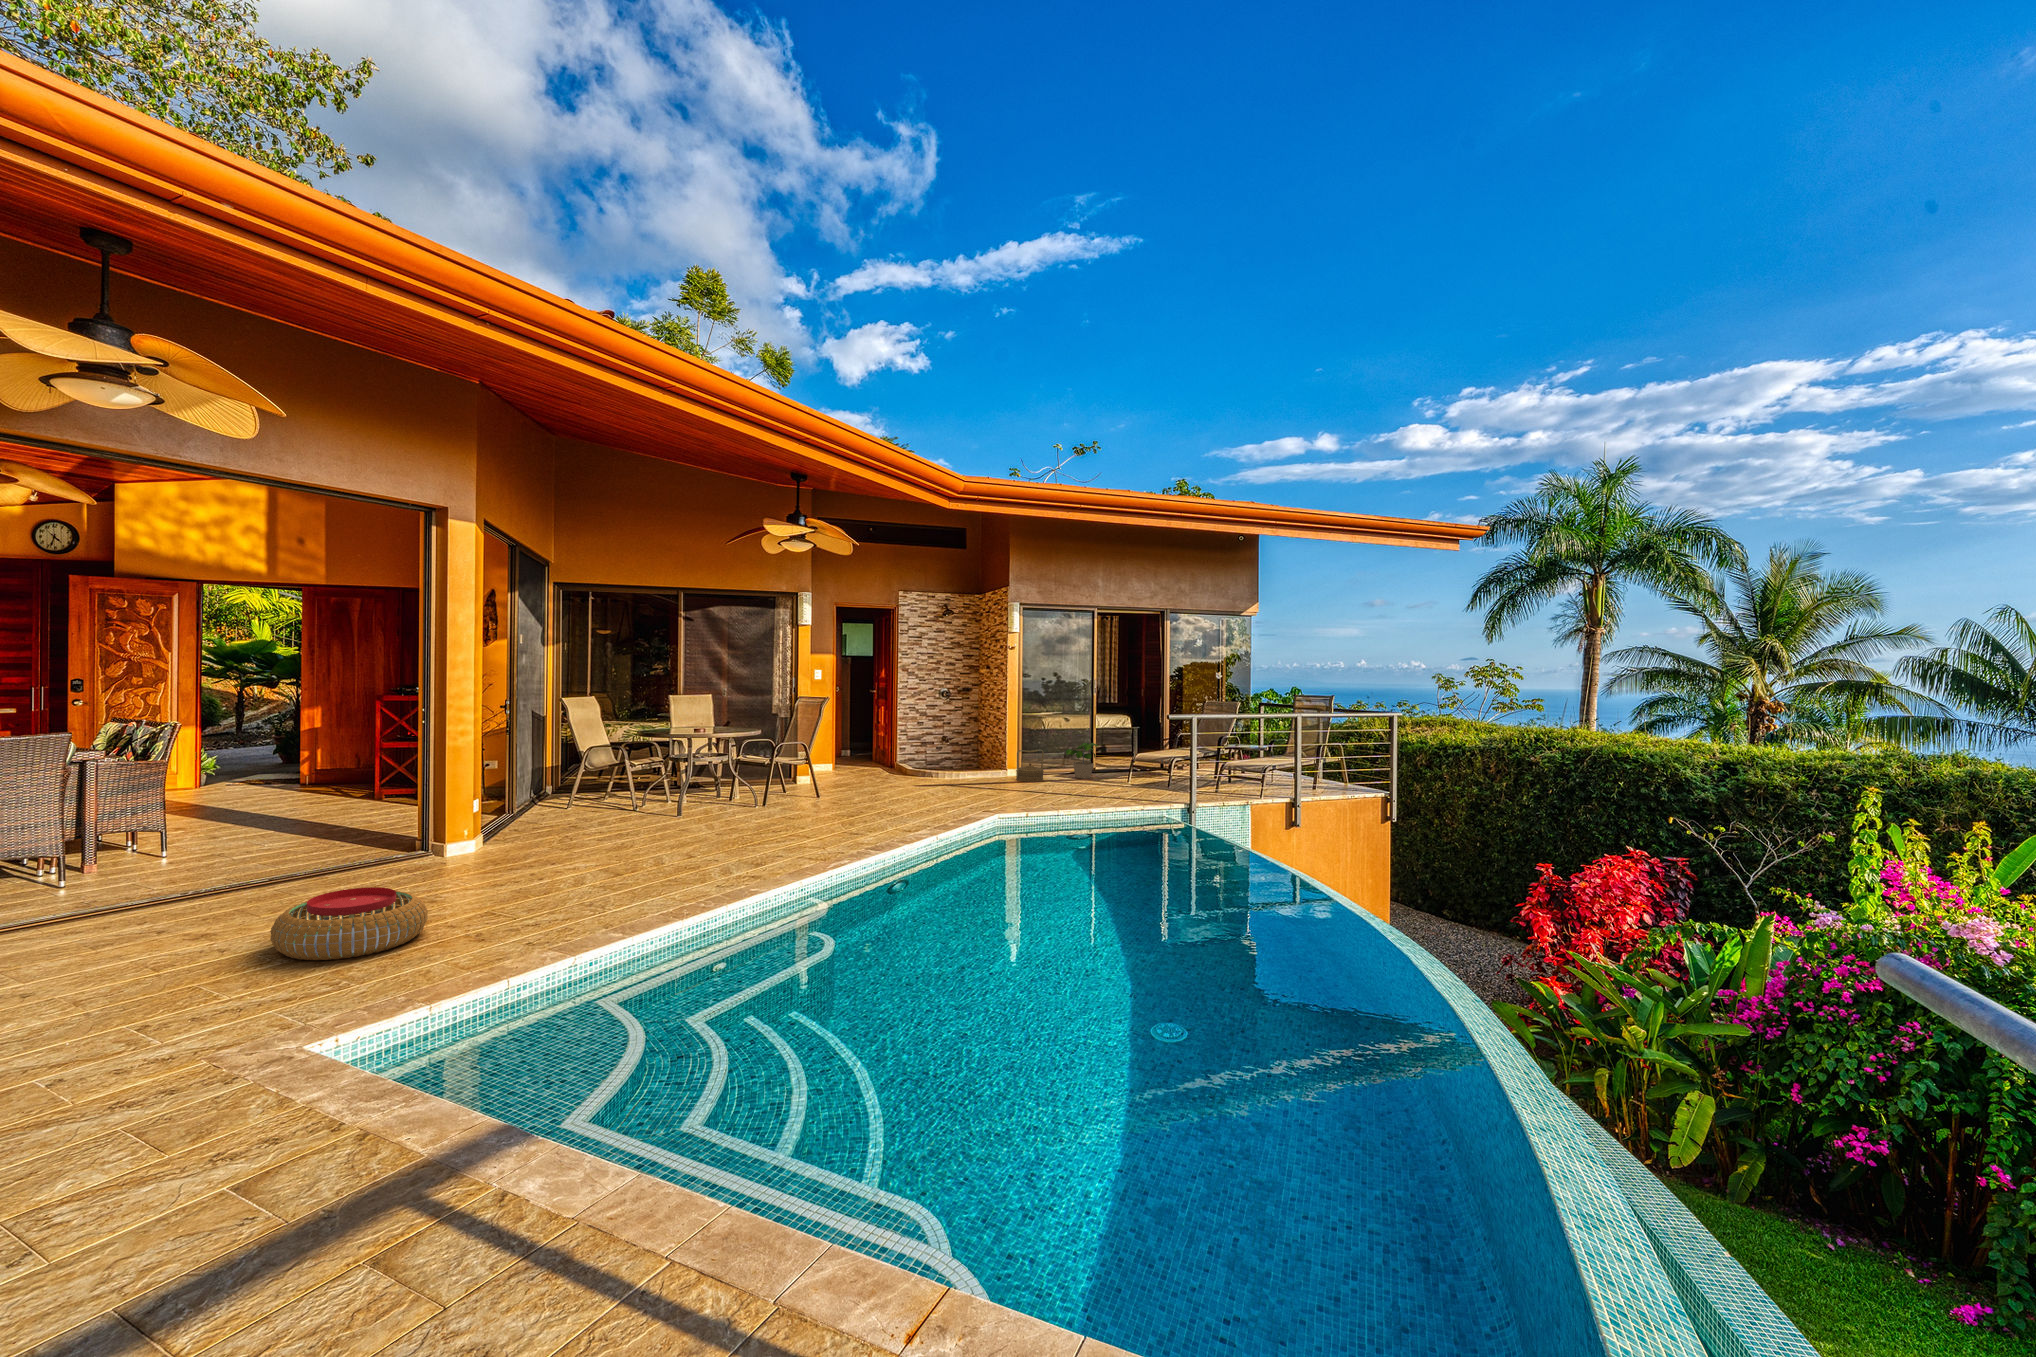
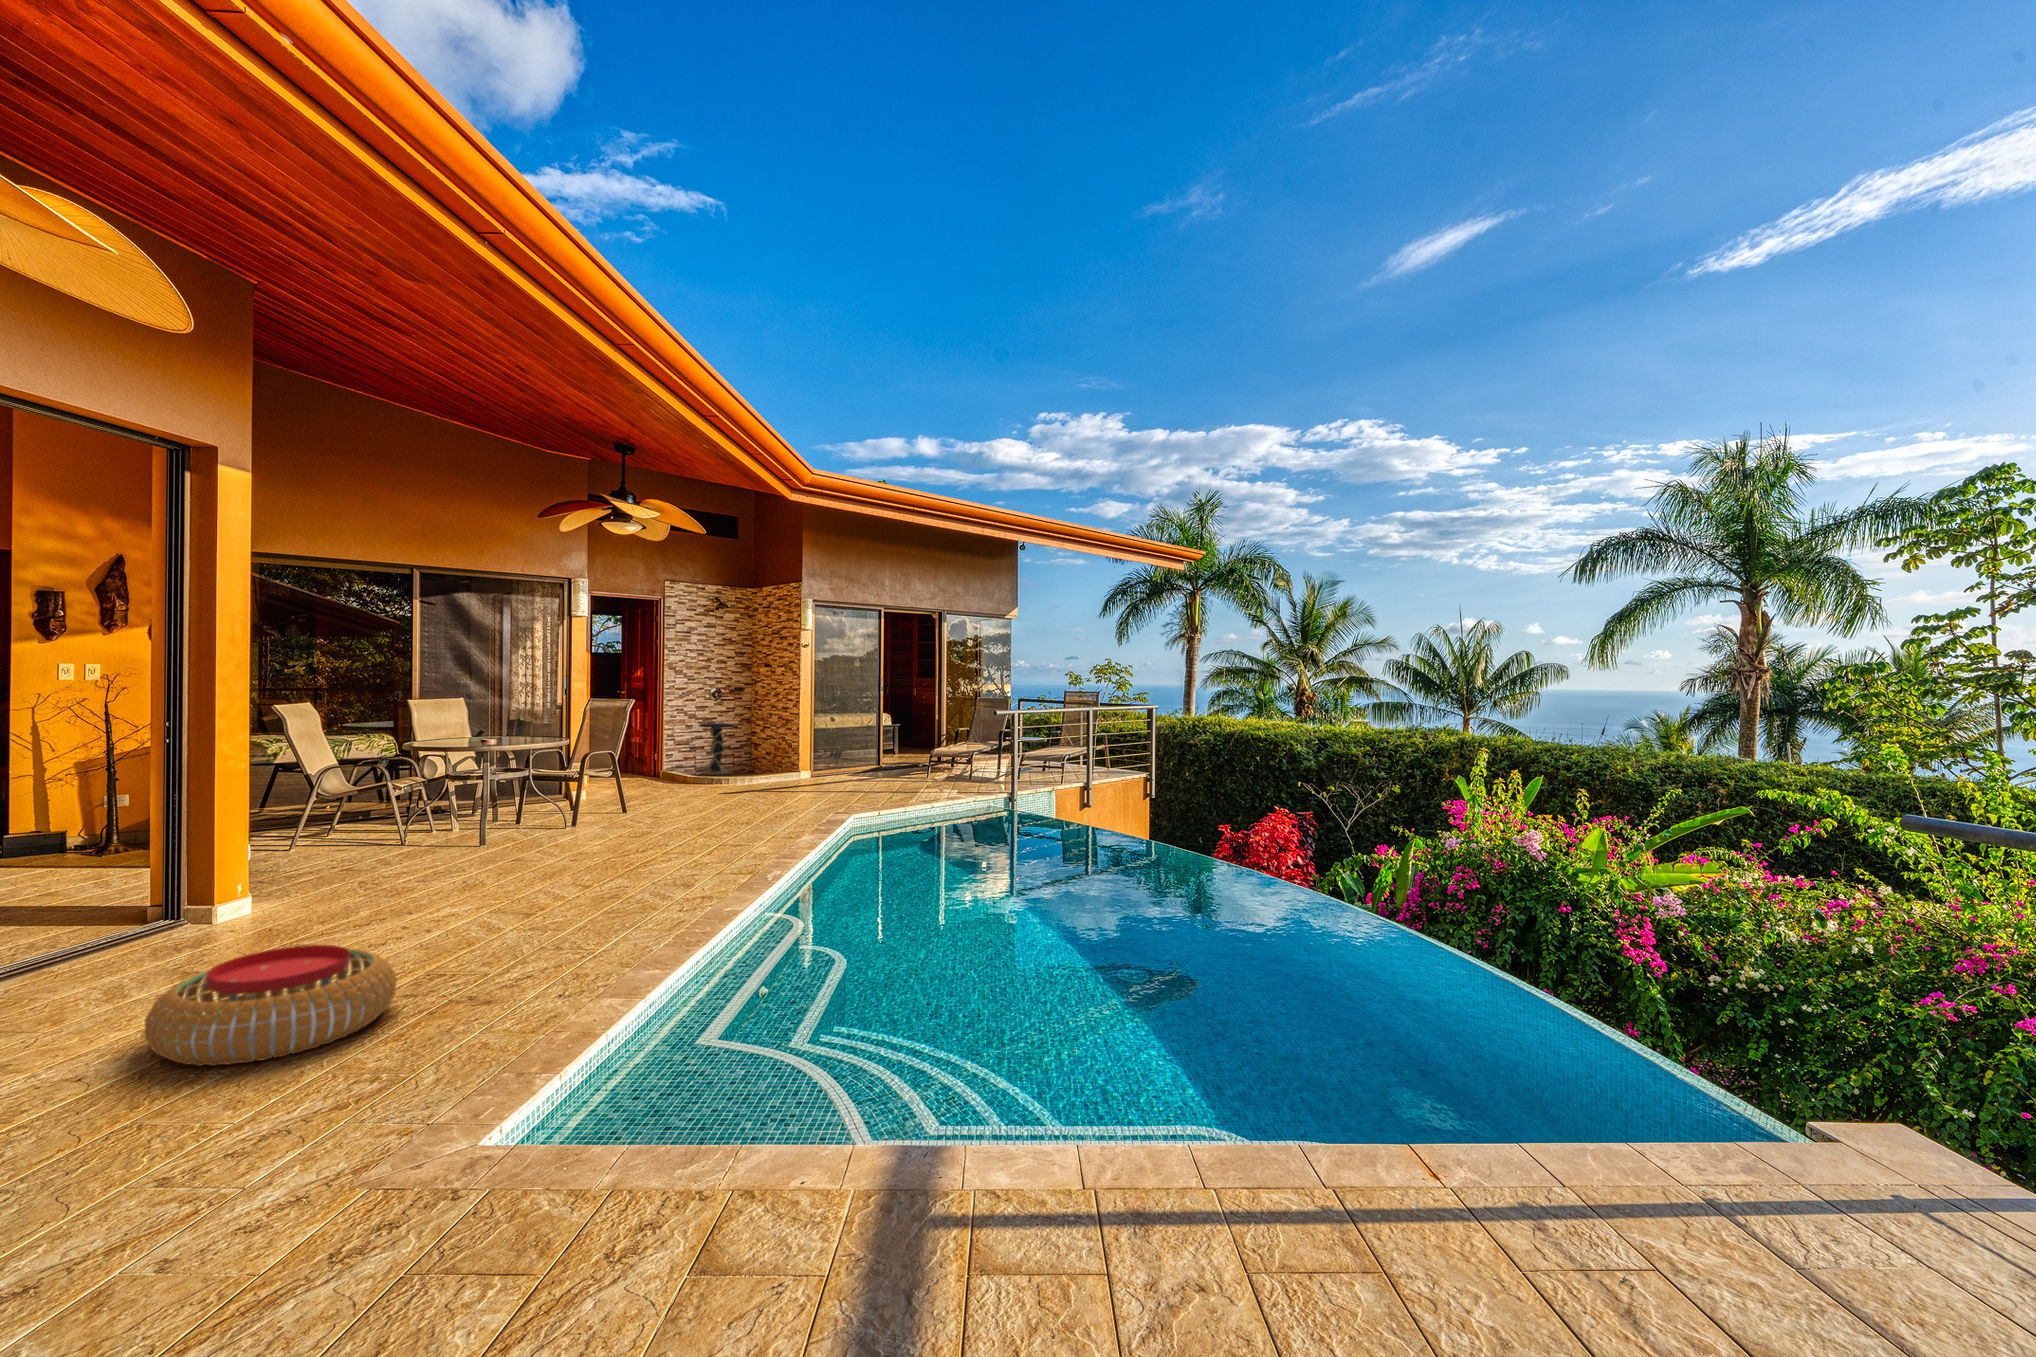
side table: none [928,721,960,770] -> present [699,723,734,775]
potted plant: present [1066,743,1098,779] -> none [857,737,893,773]
woven basket: present [1016,750,1044,782] -> none [812,746,841,779]

